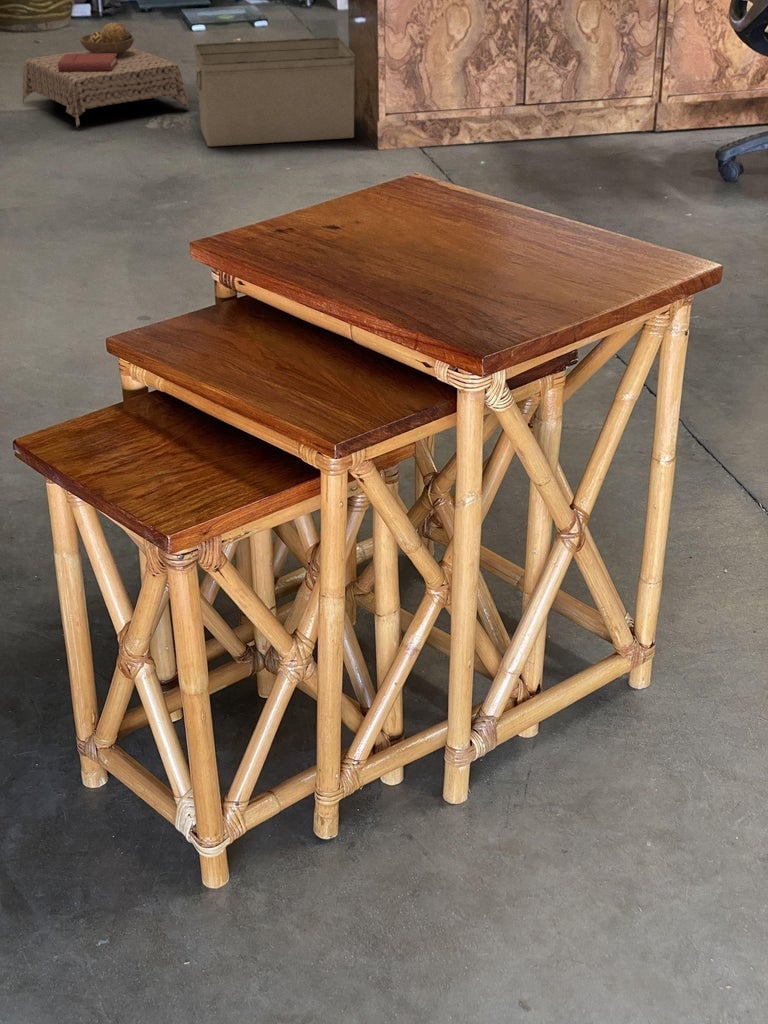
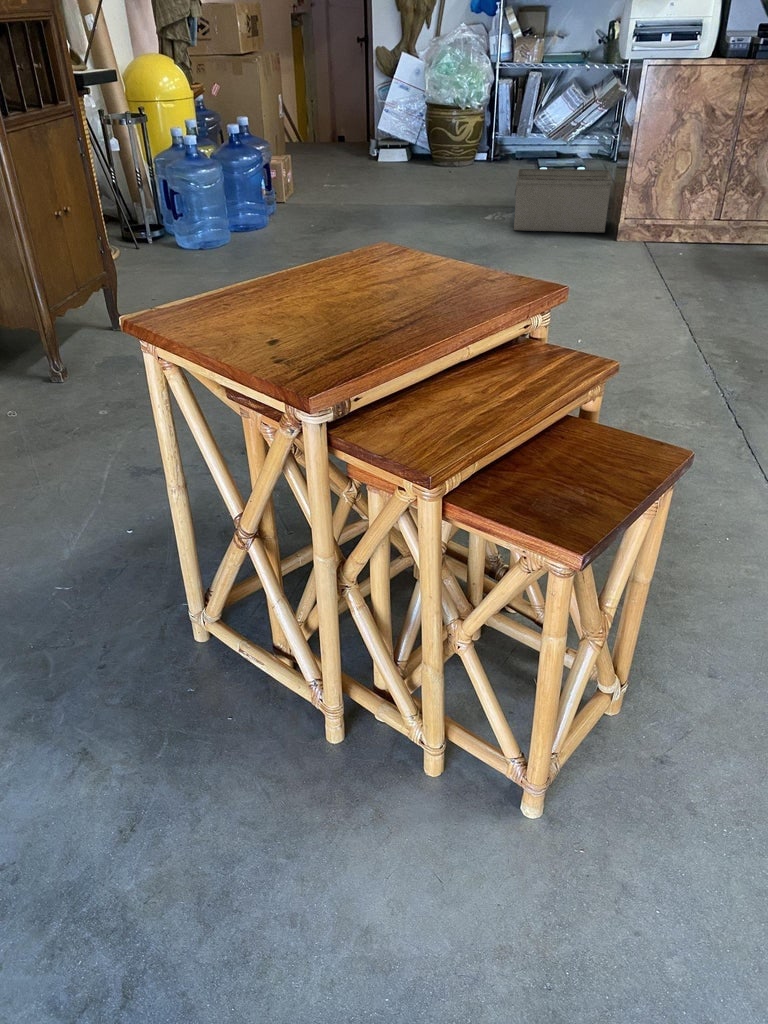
ottoman: present [23,23,188,127] -> none [424,156,514,215]

